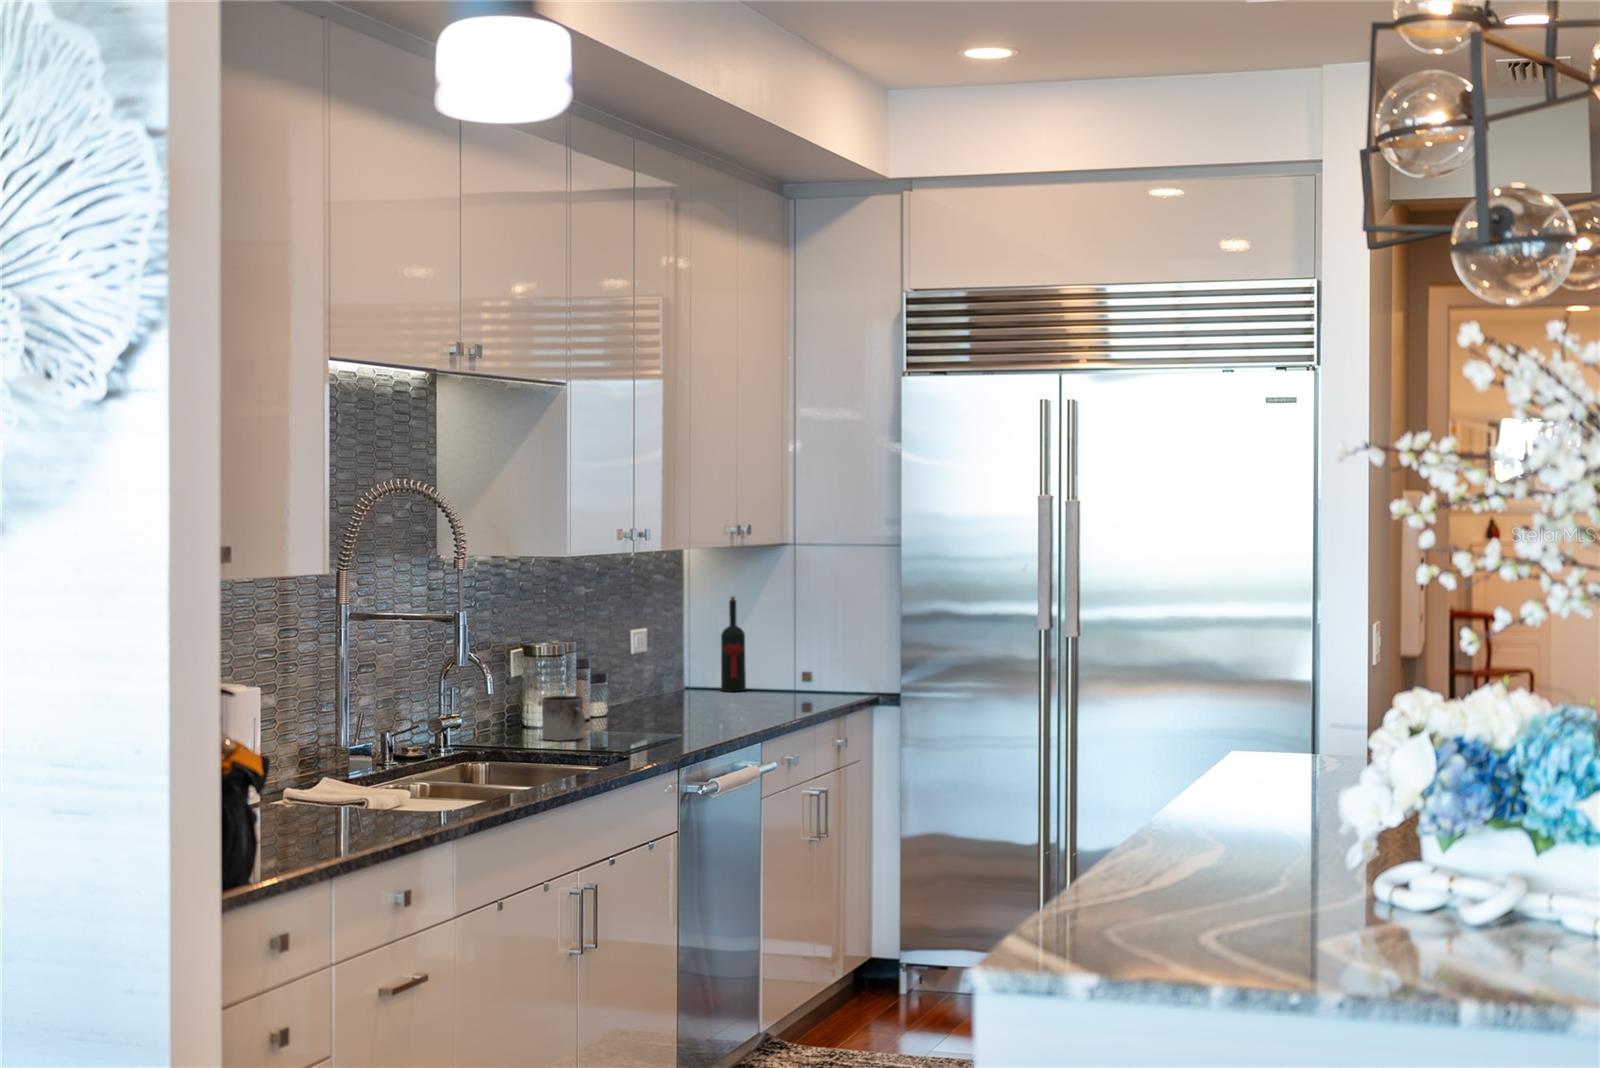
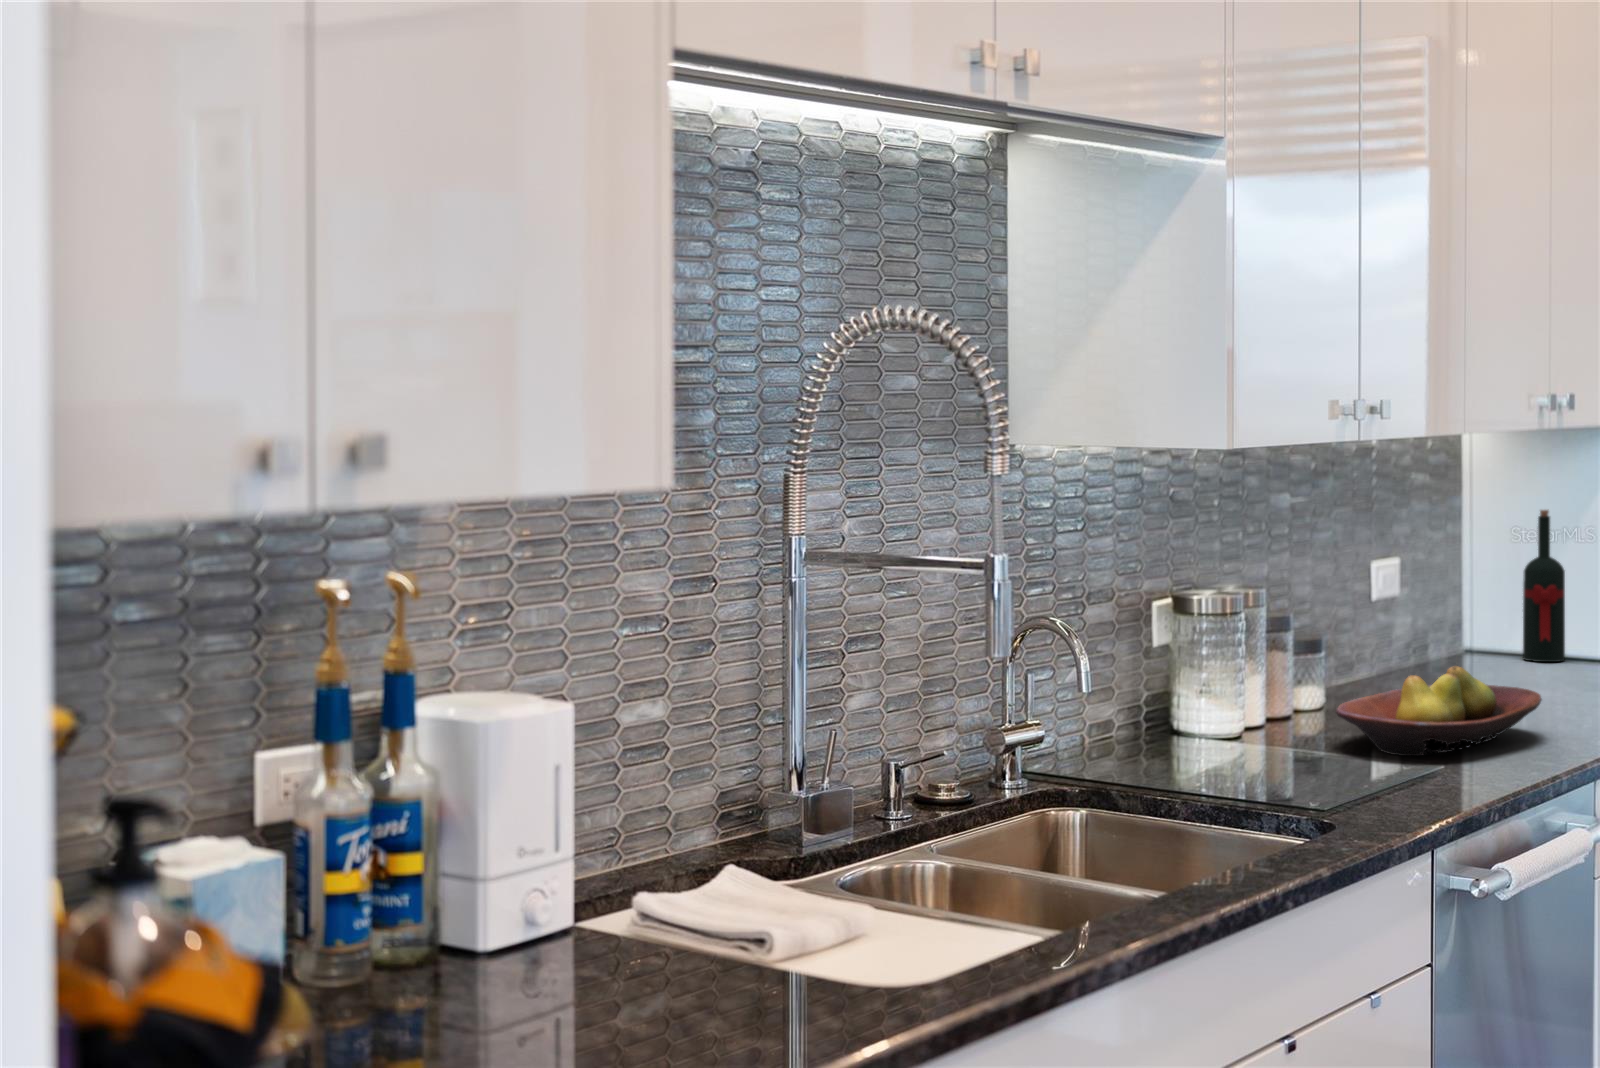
fruit bowl: none [619,684,730,734] -> present [1336,666,1542,756]
mug: present [542,696,585,741] -> none [1197,684,1270,764]

